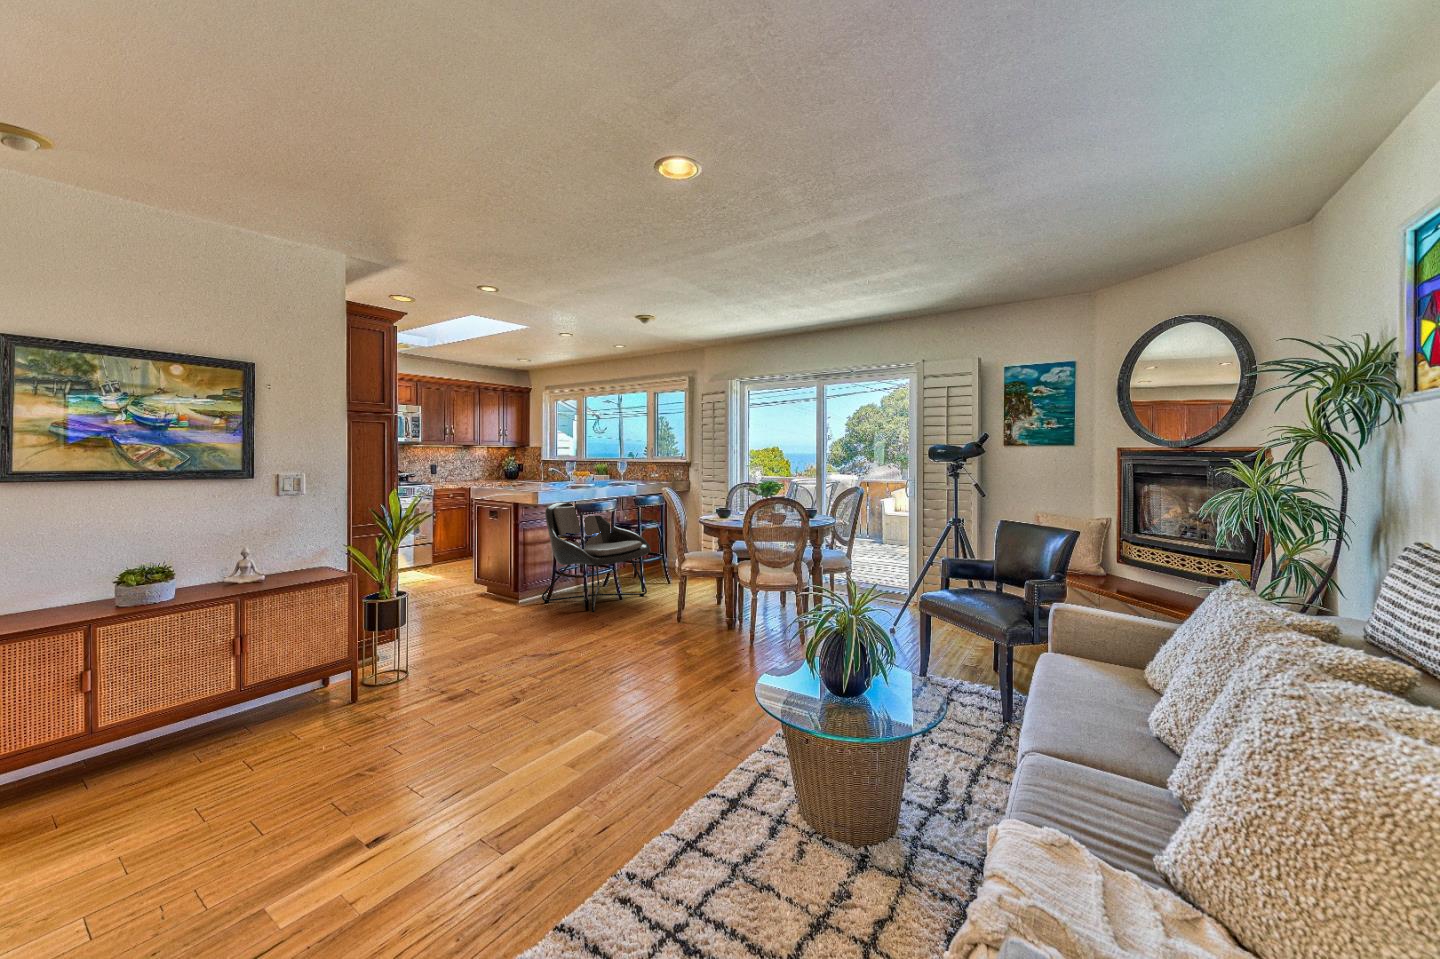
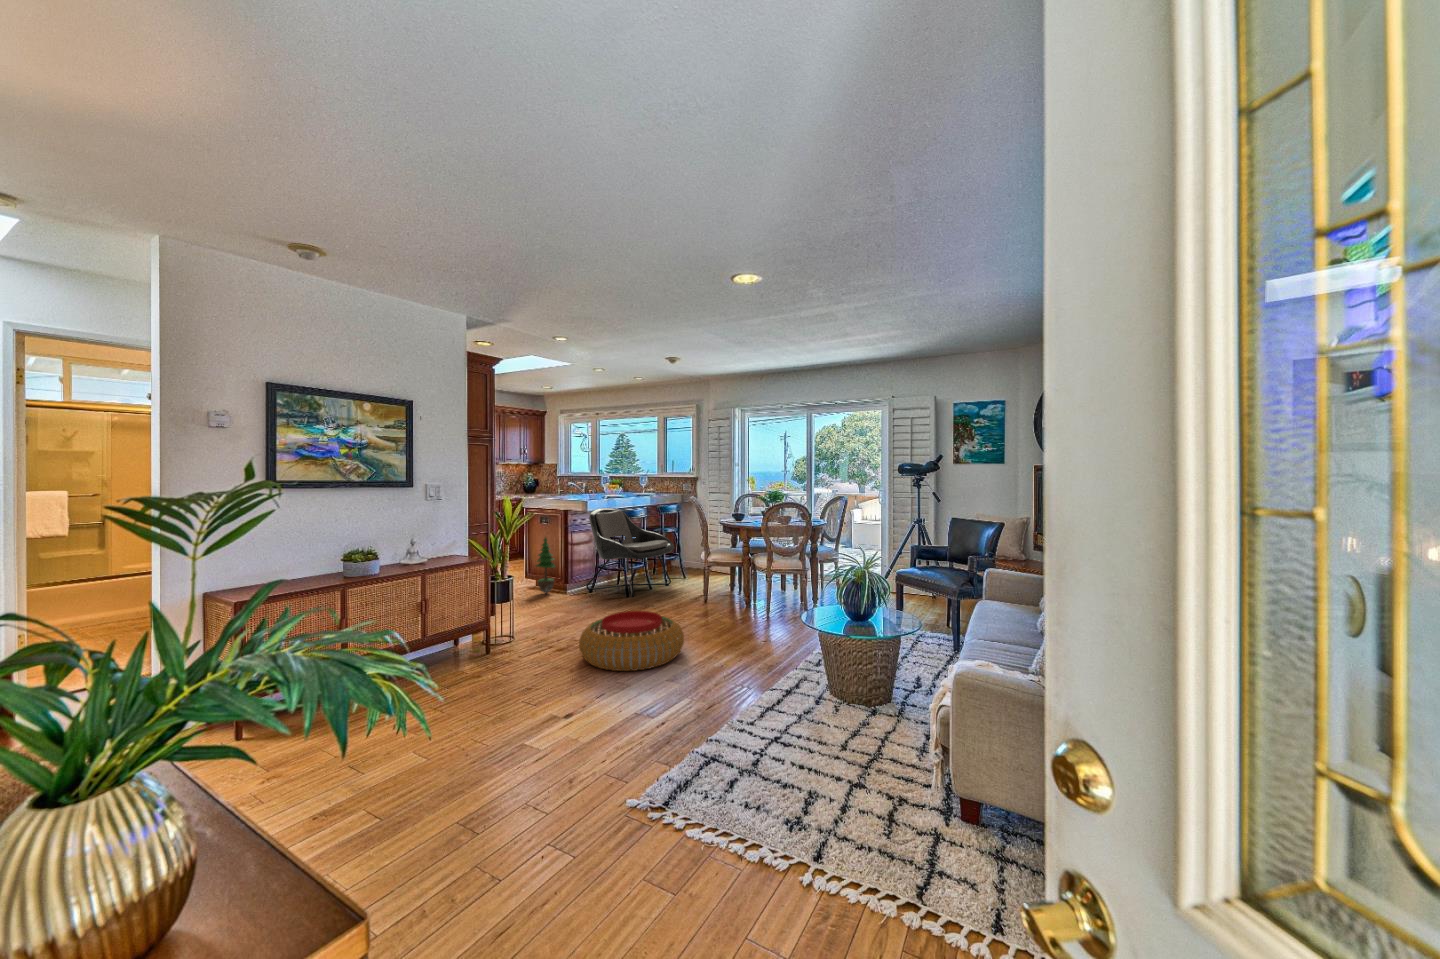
potted tree: none [478,535,505,605] -> present [536,538,555,593]
pouf: none [465,648,616,743] -> present [579,611,684,671]

